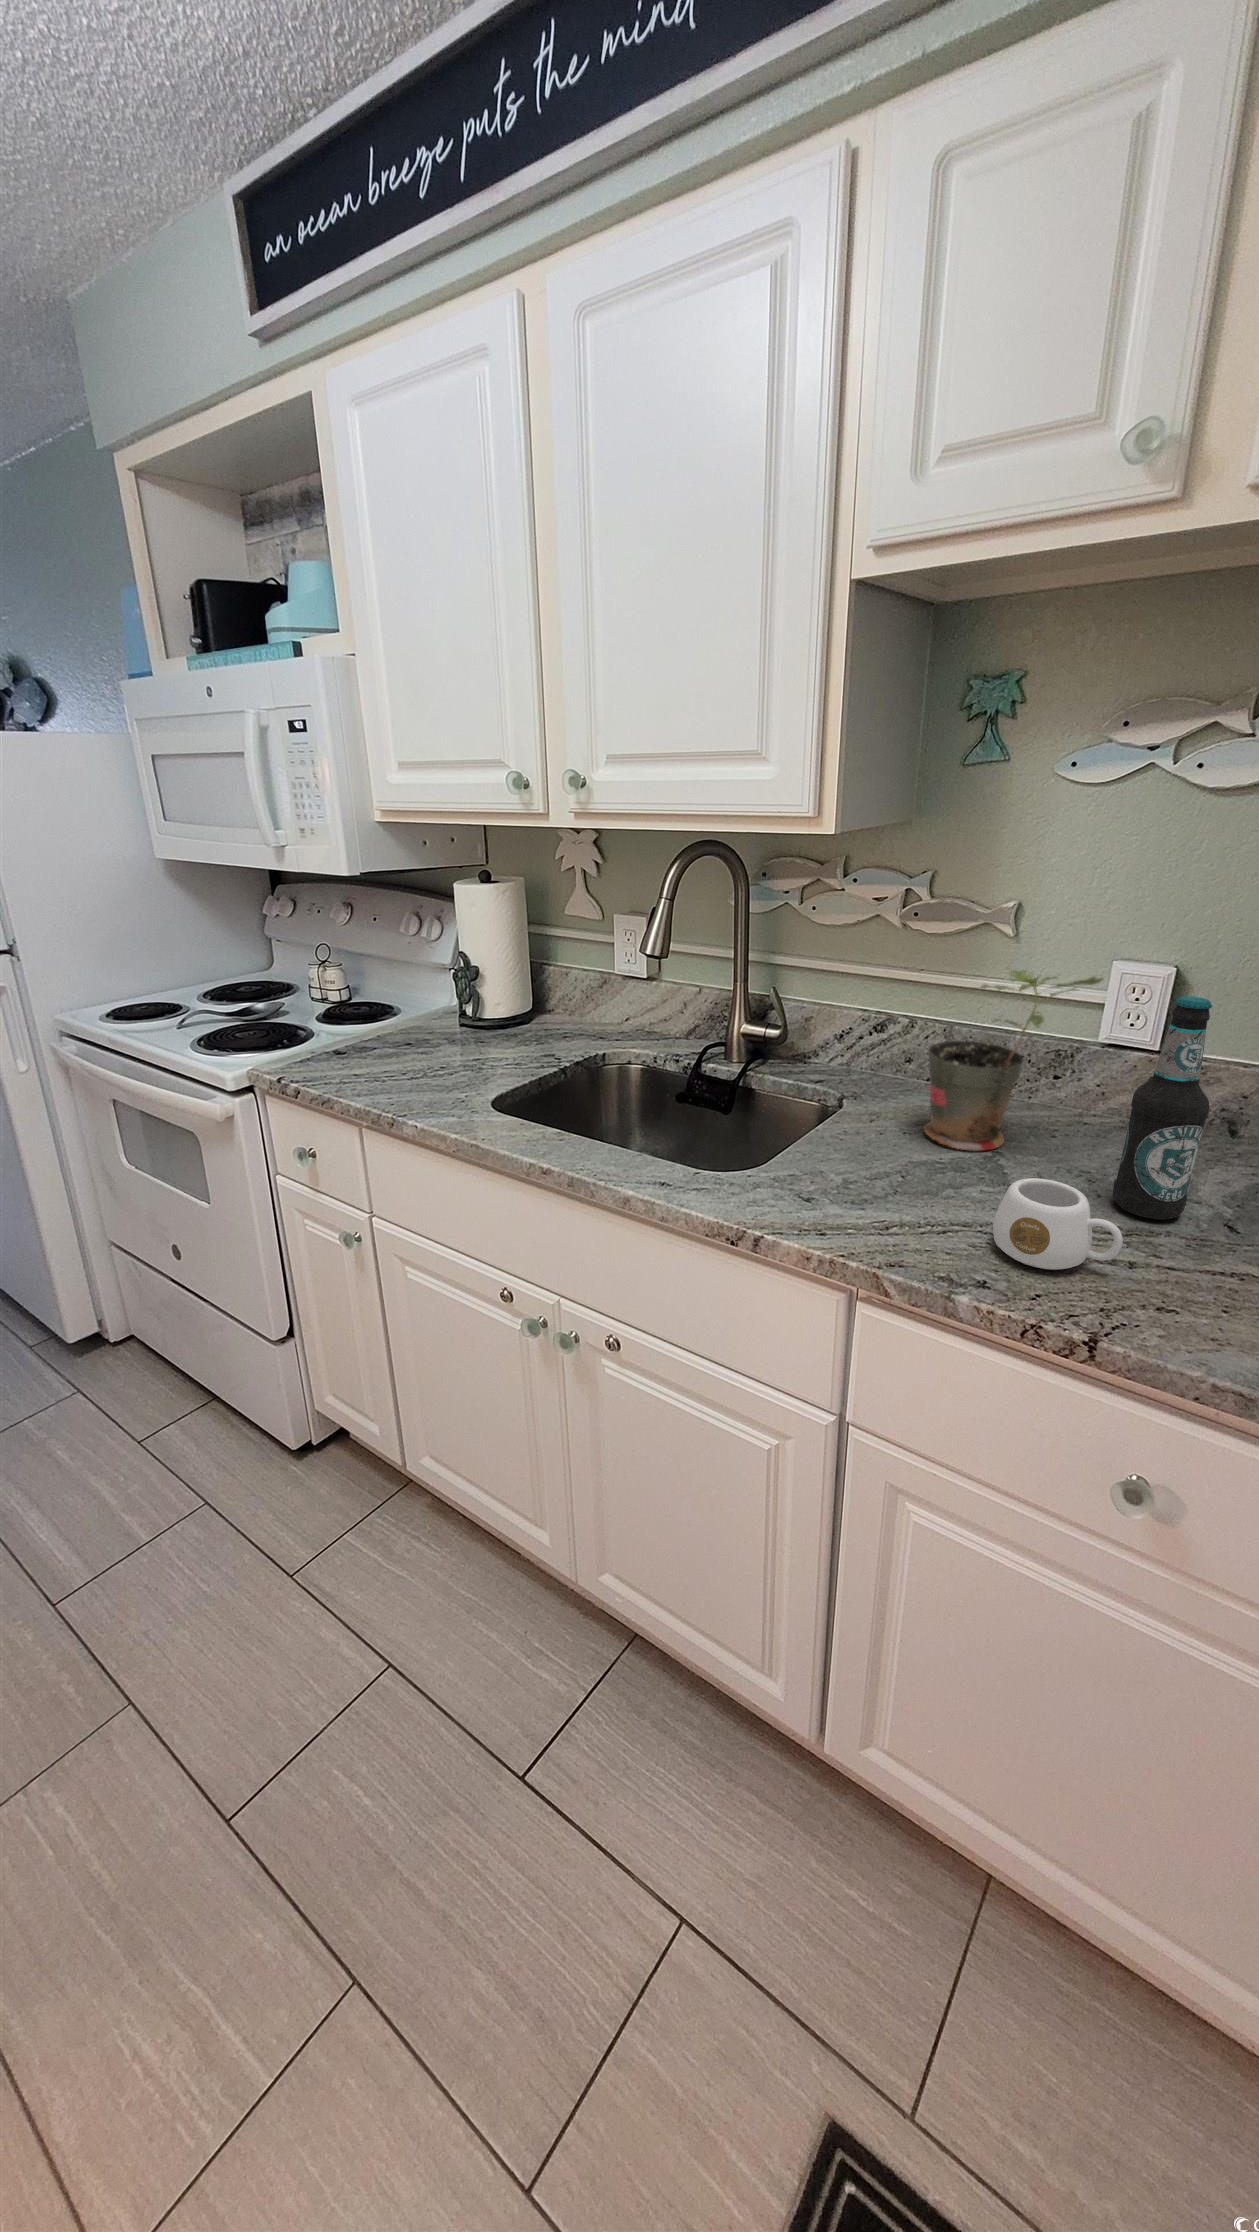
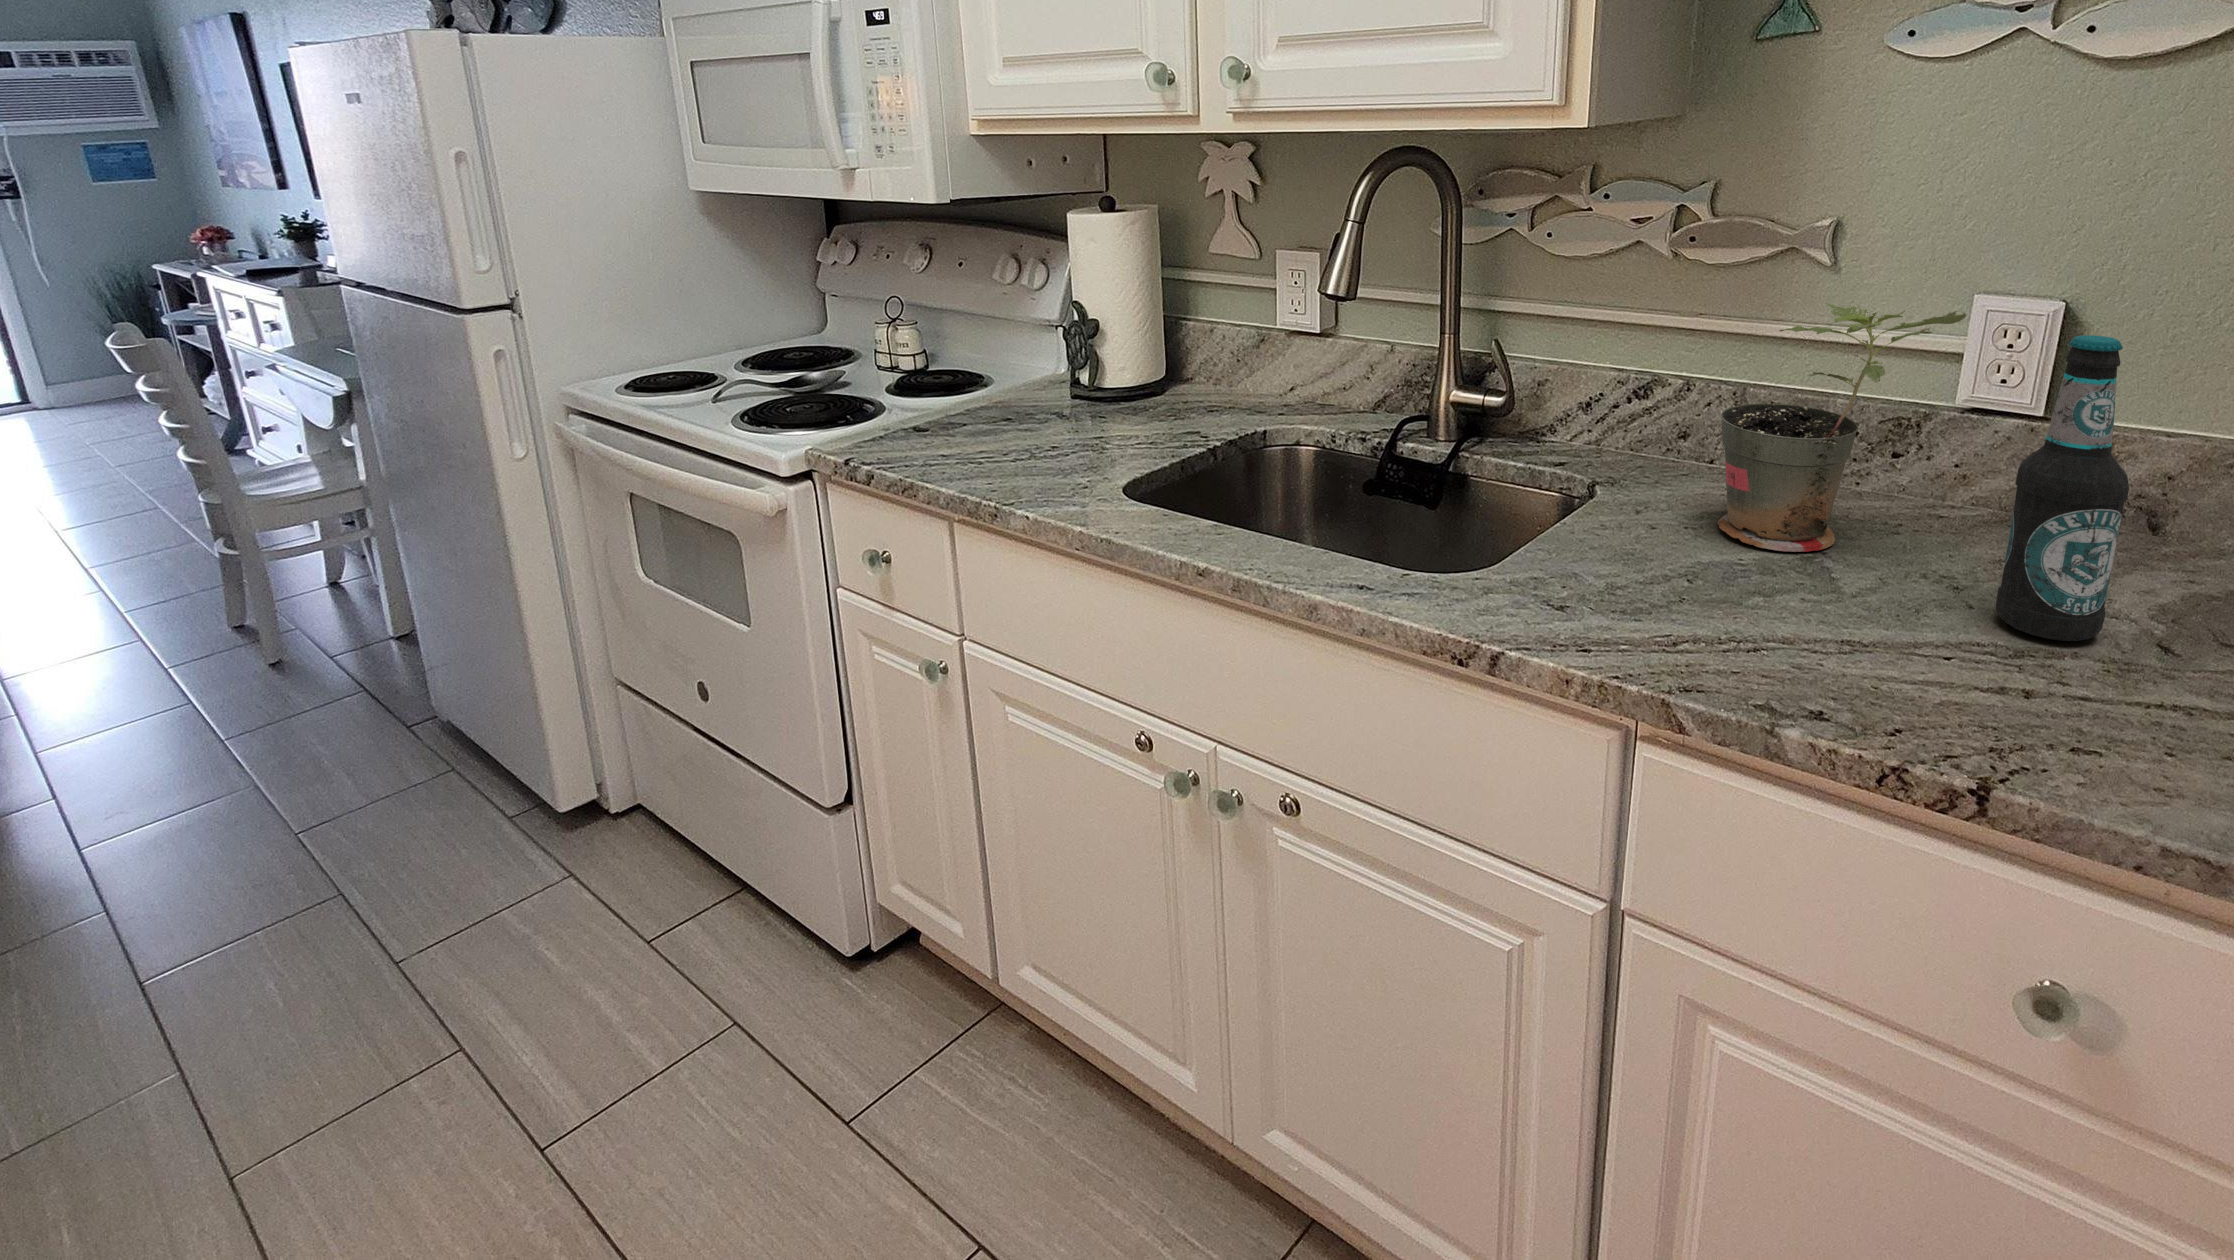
mug: present [993,1178,1123,1270] -> none [1826,579,2012,701]

